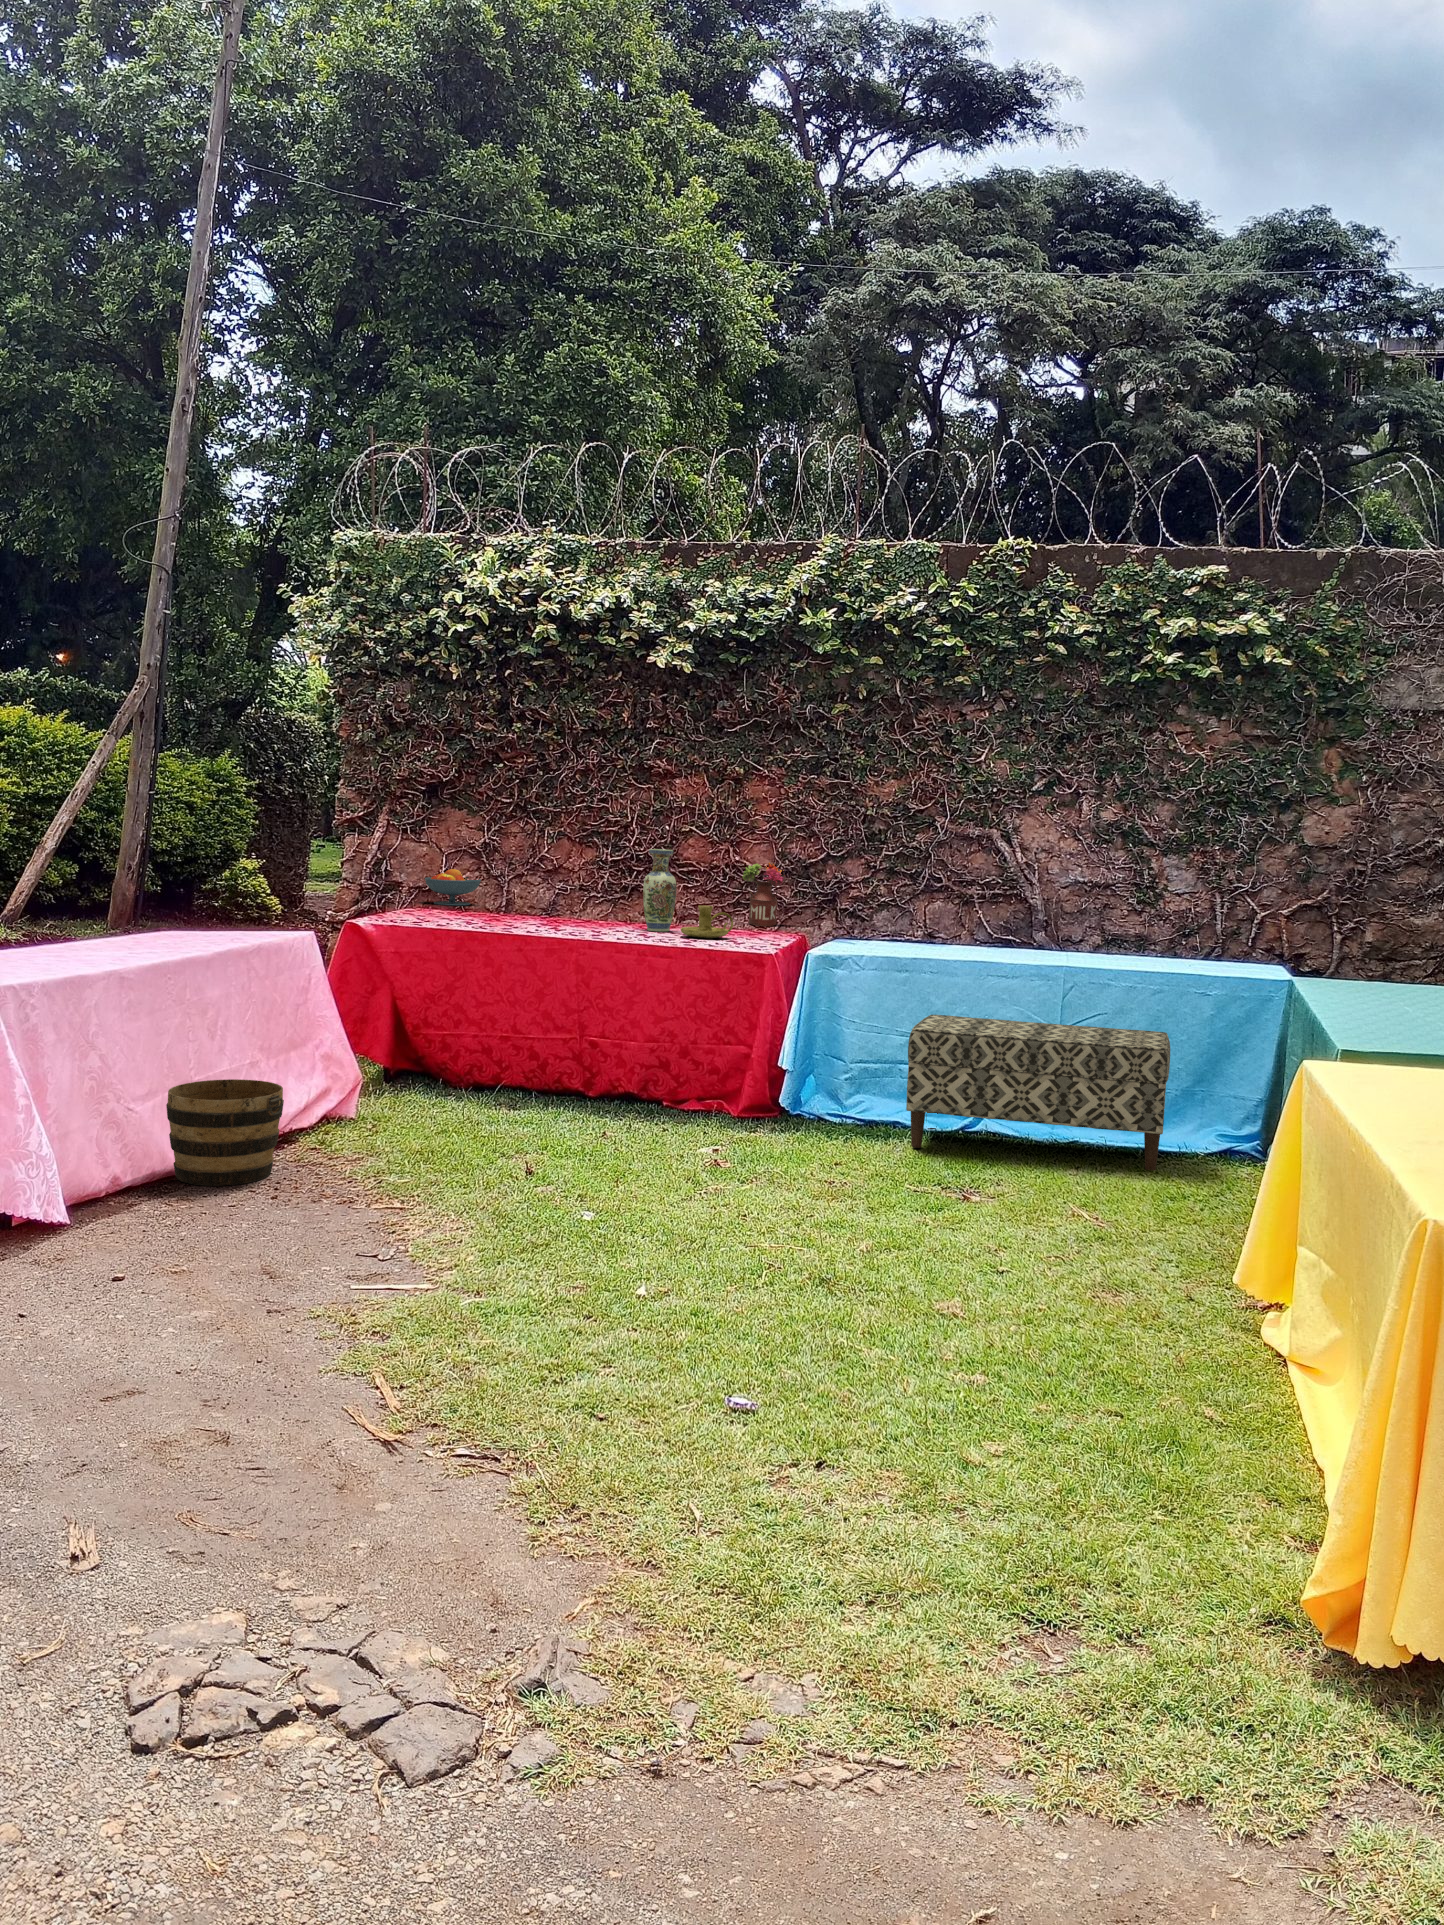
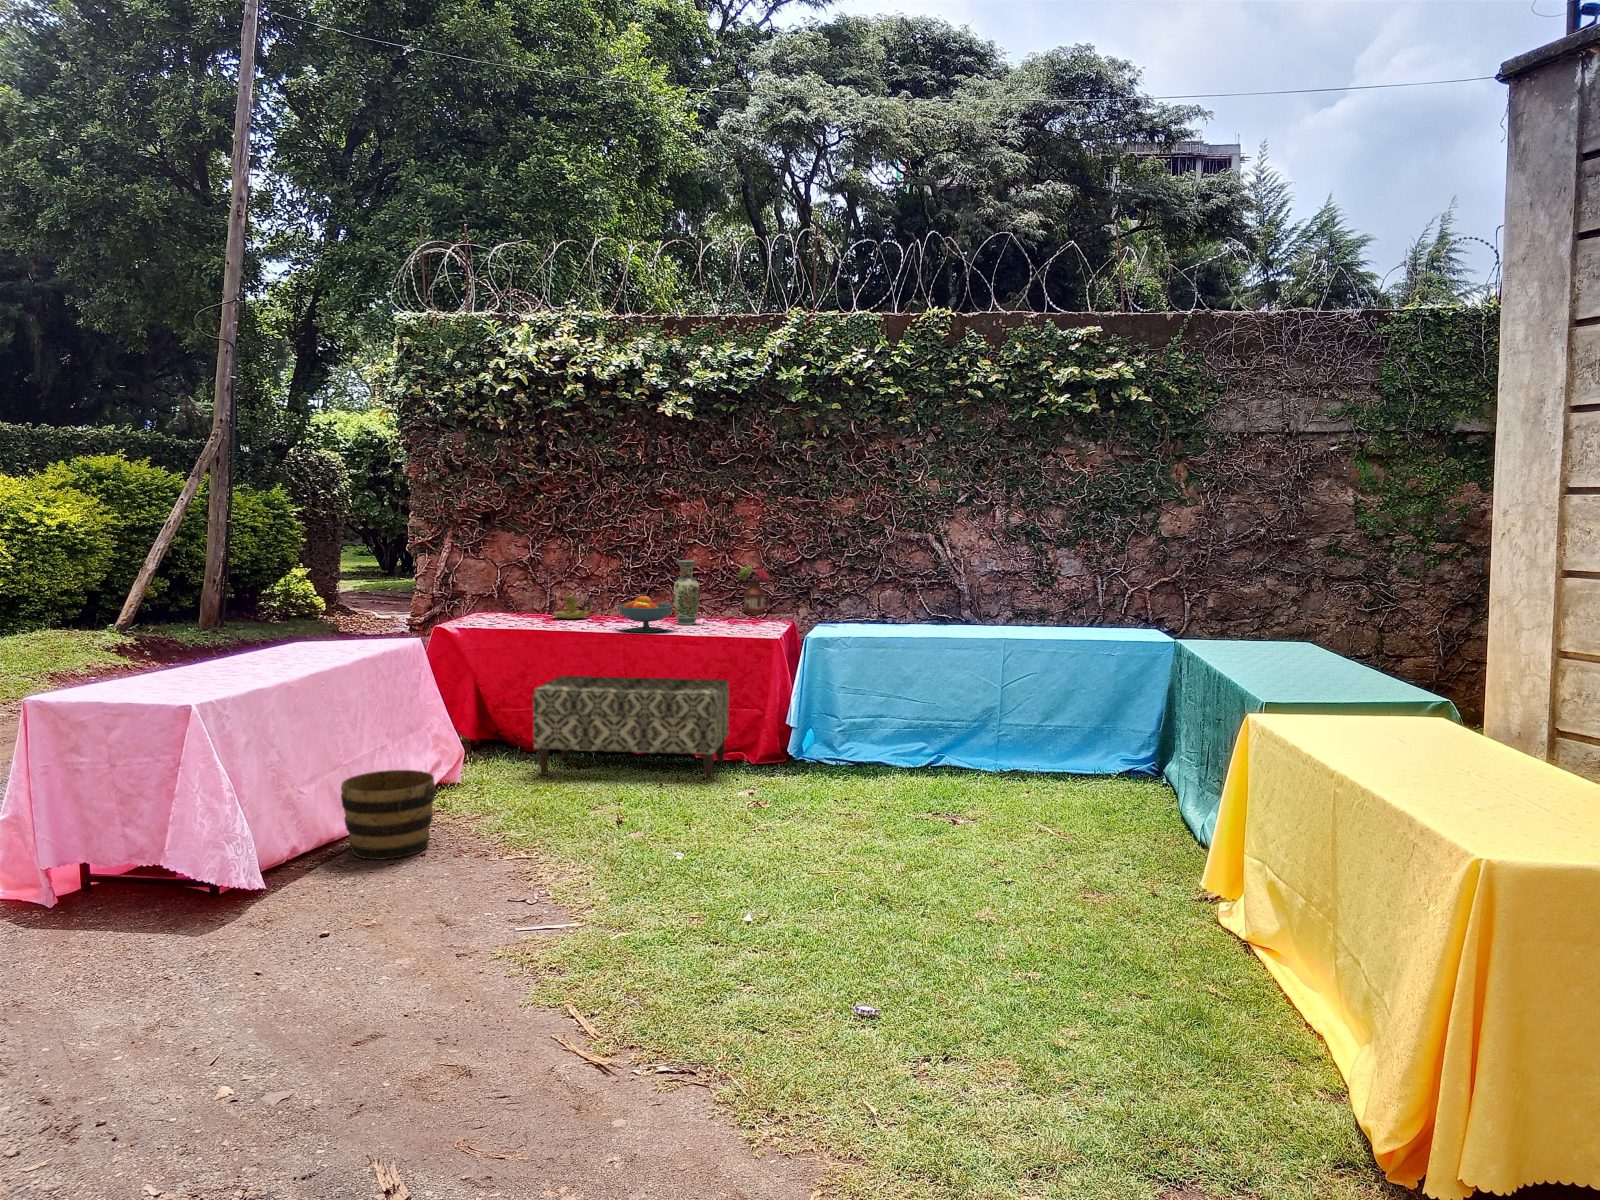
fruit bowl: present [425,869,481,906] -> present [619,596,673,632]
candle holder: present [681,905,733,939] -> present [553,595,592,619]
bench: present [906,1015,1170,1170] -> present [533,676,729,780]

